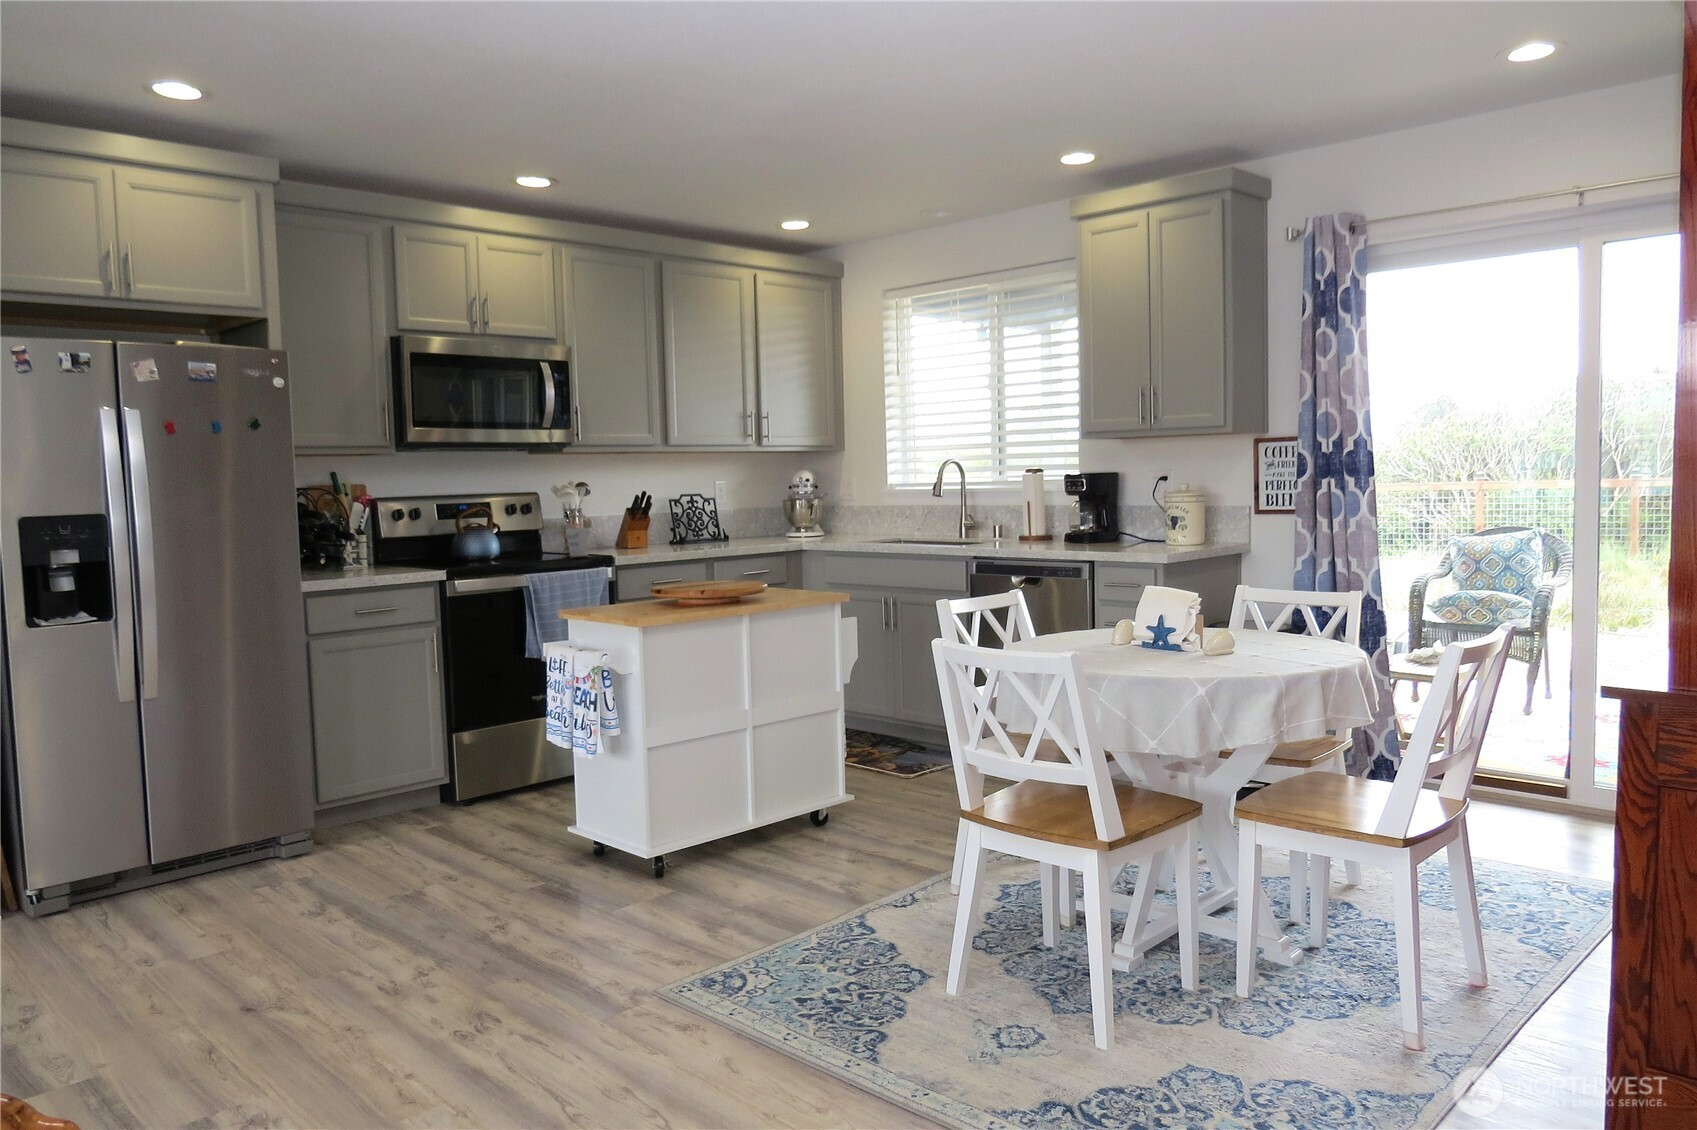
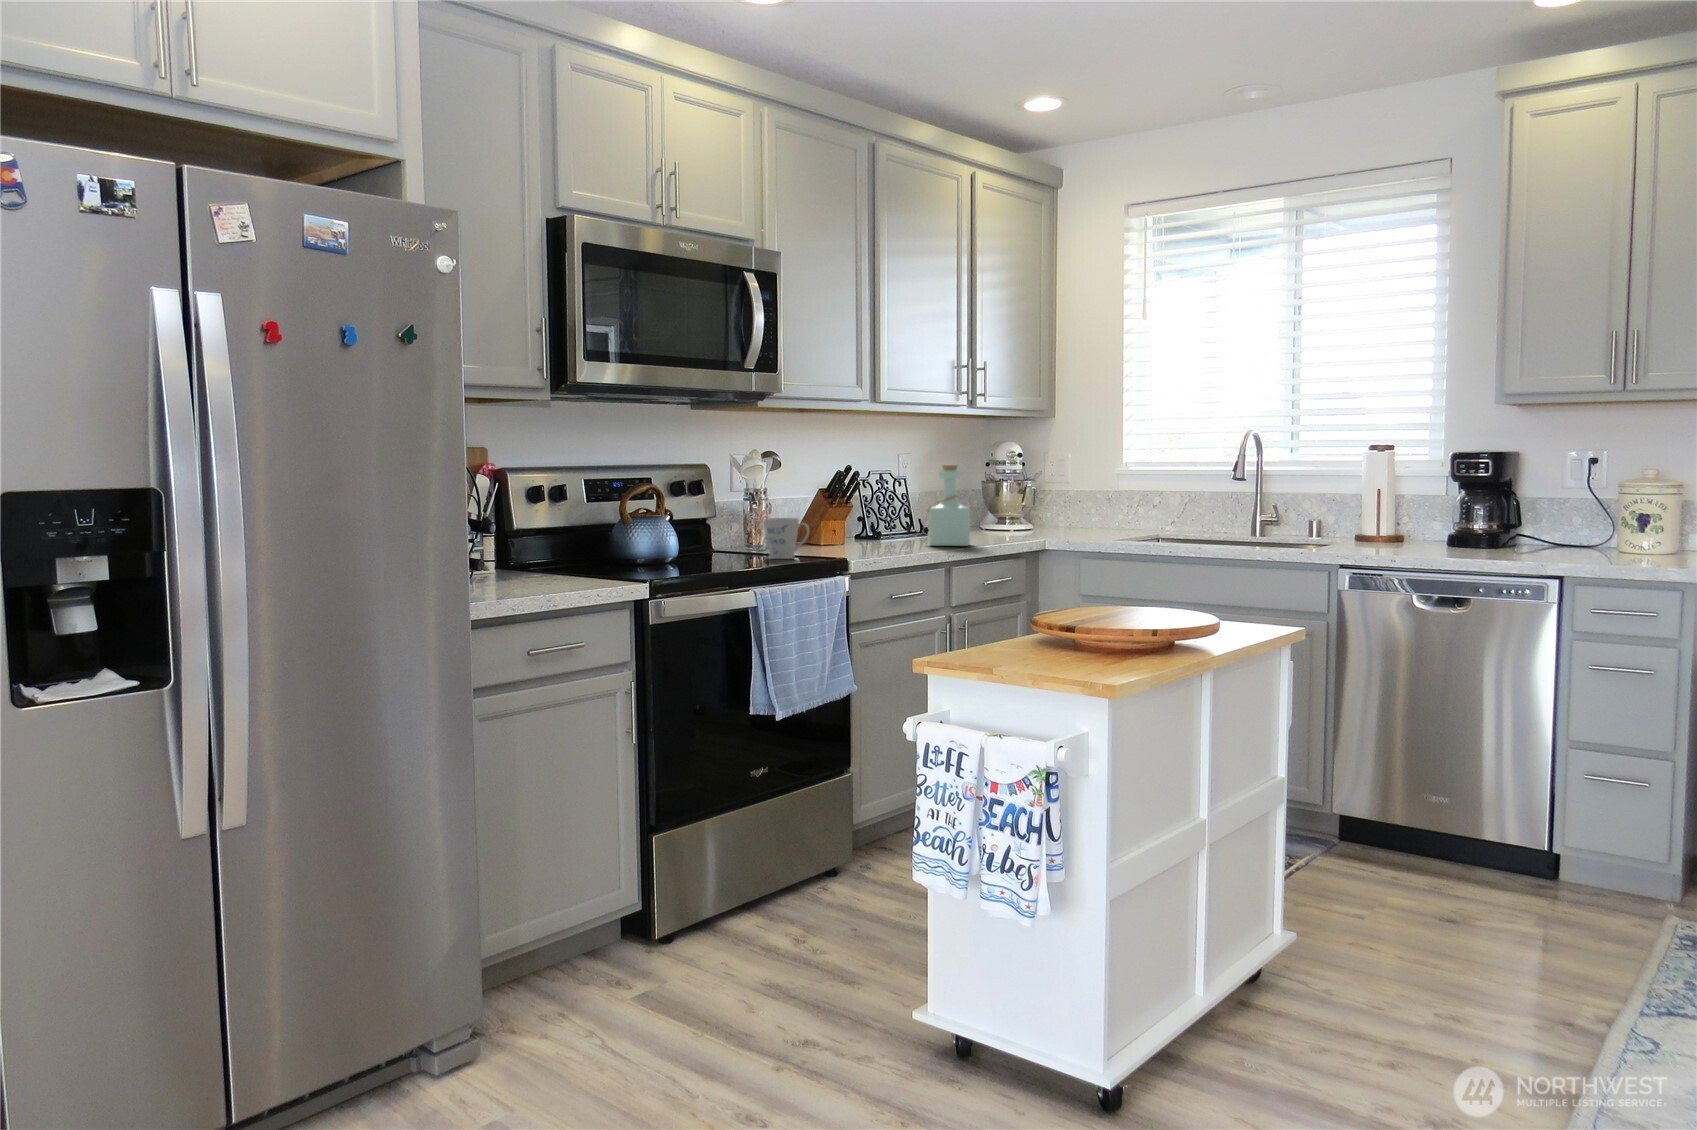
bottle: none [706,489,743,547] -> present [927,465,970,546]

